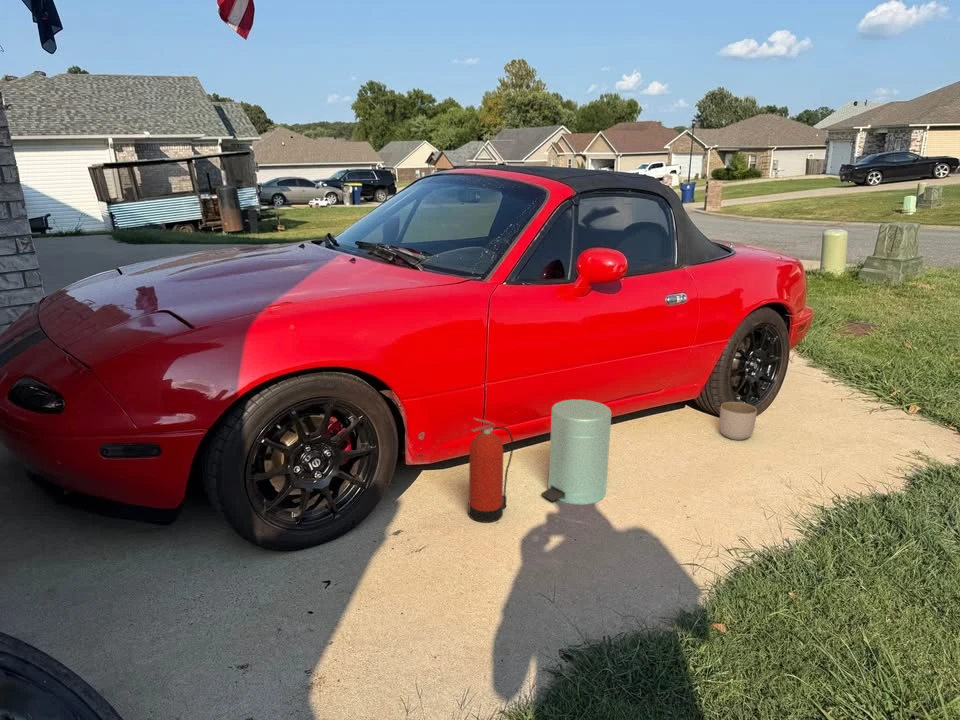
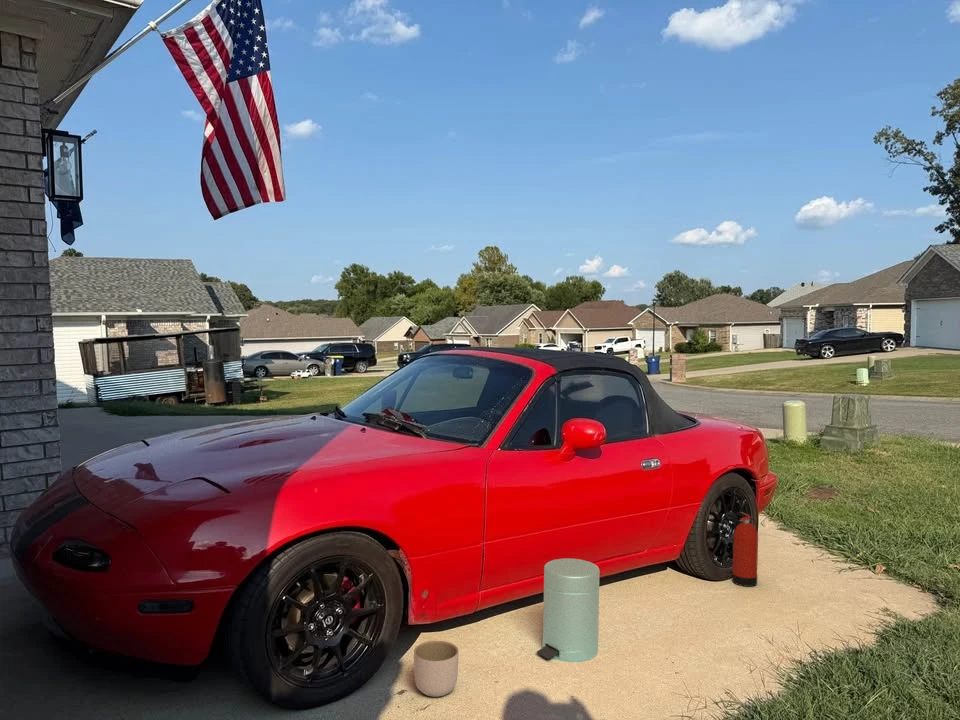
planter: present [719,402,757,440] -> present [414,641,459,697]
fire extinguisher: present [469,418,513,523] -> present [732,512,758,587]

